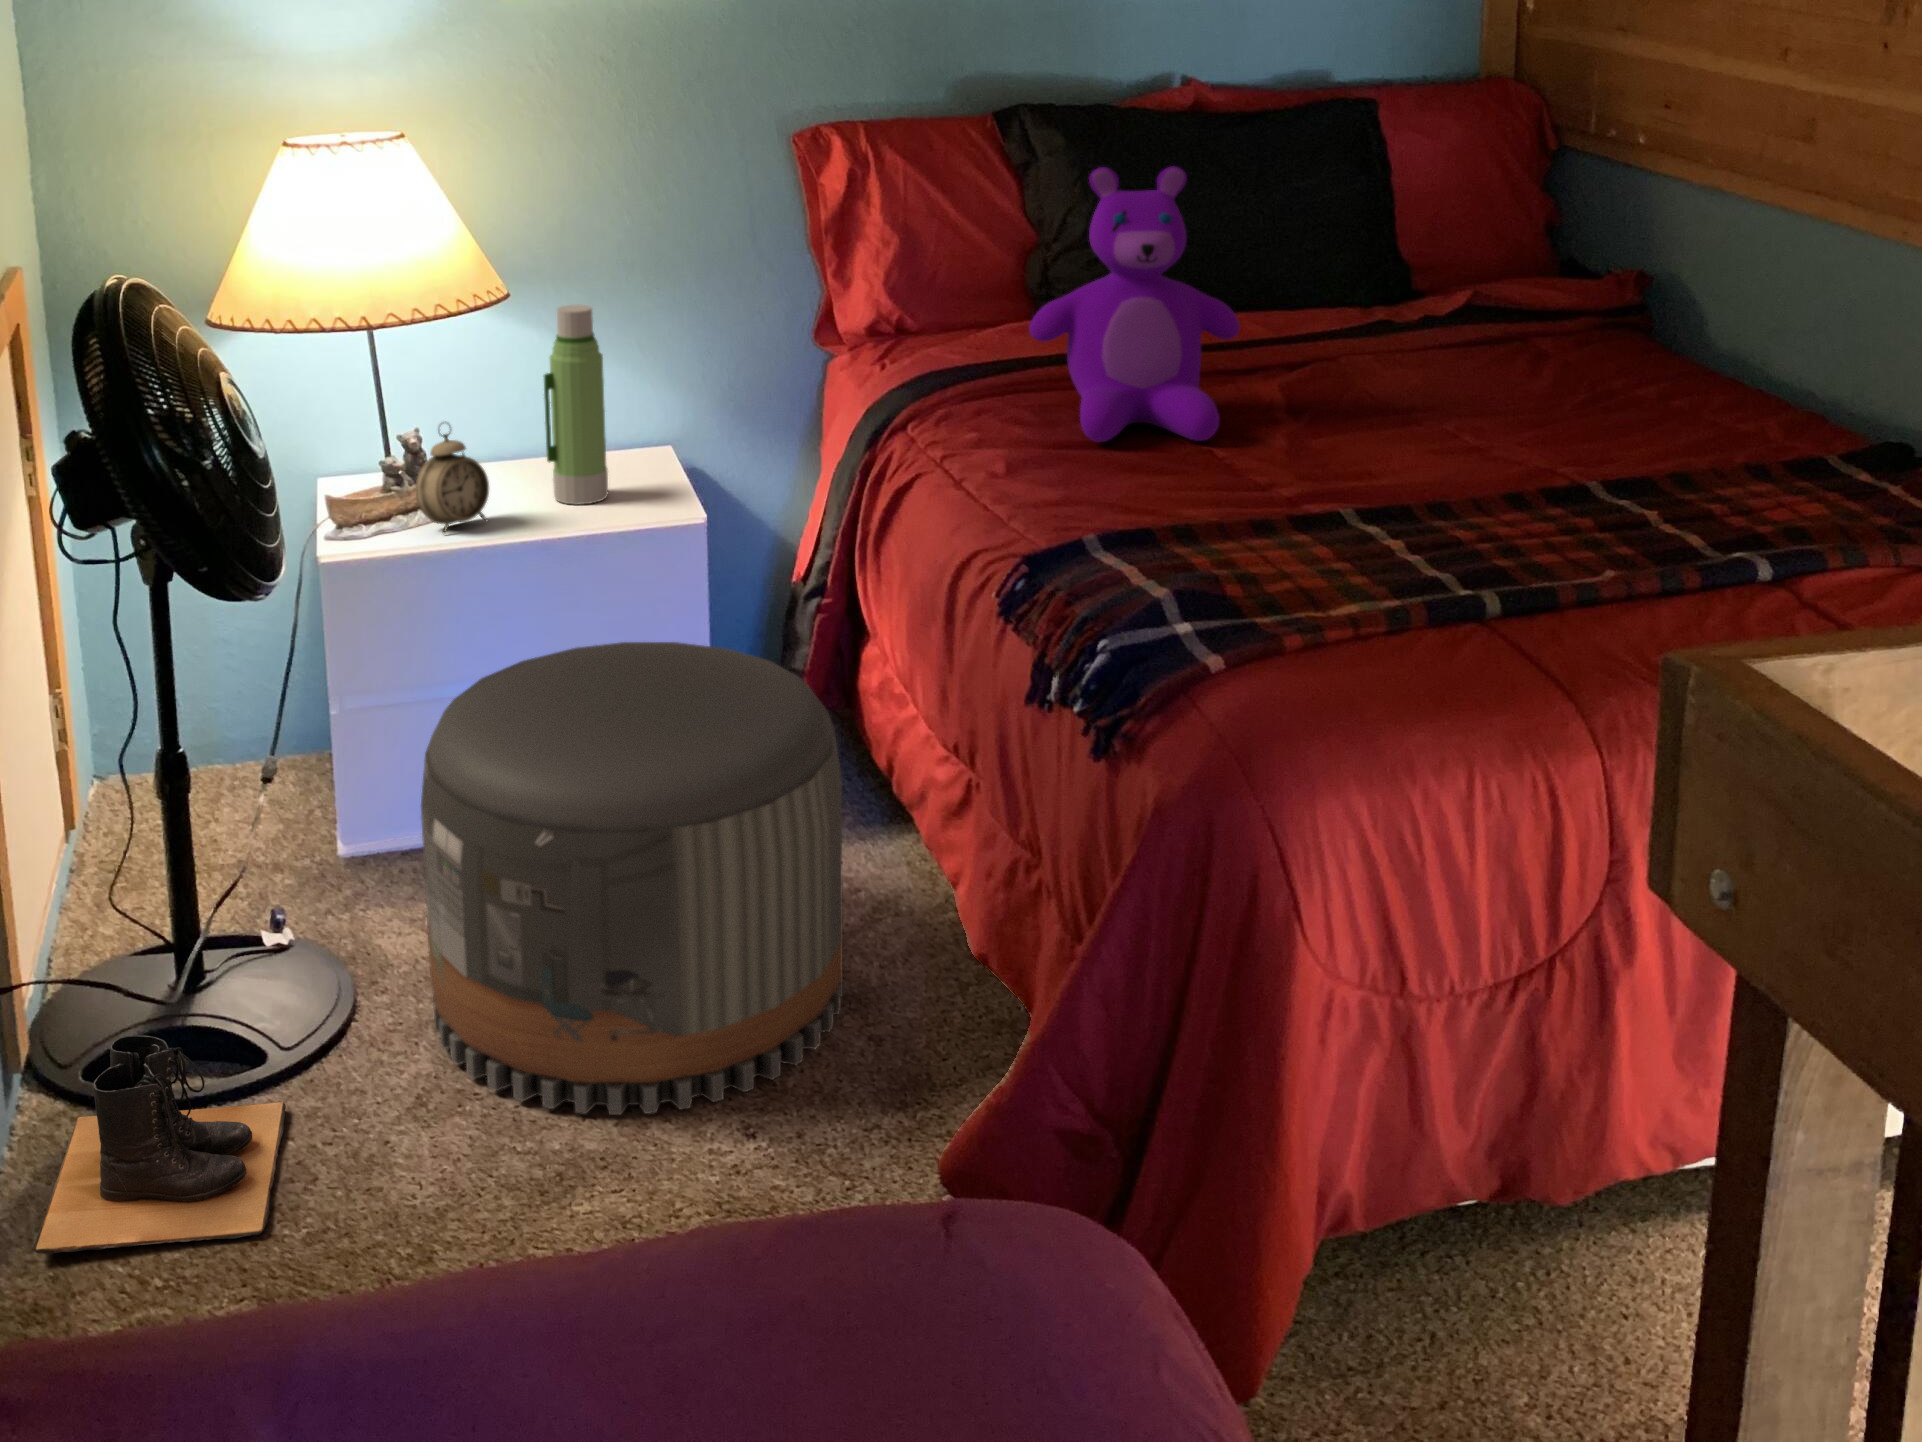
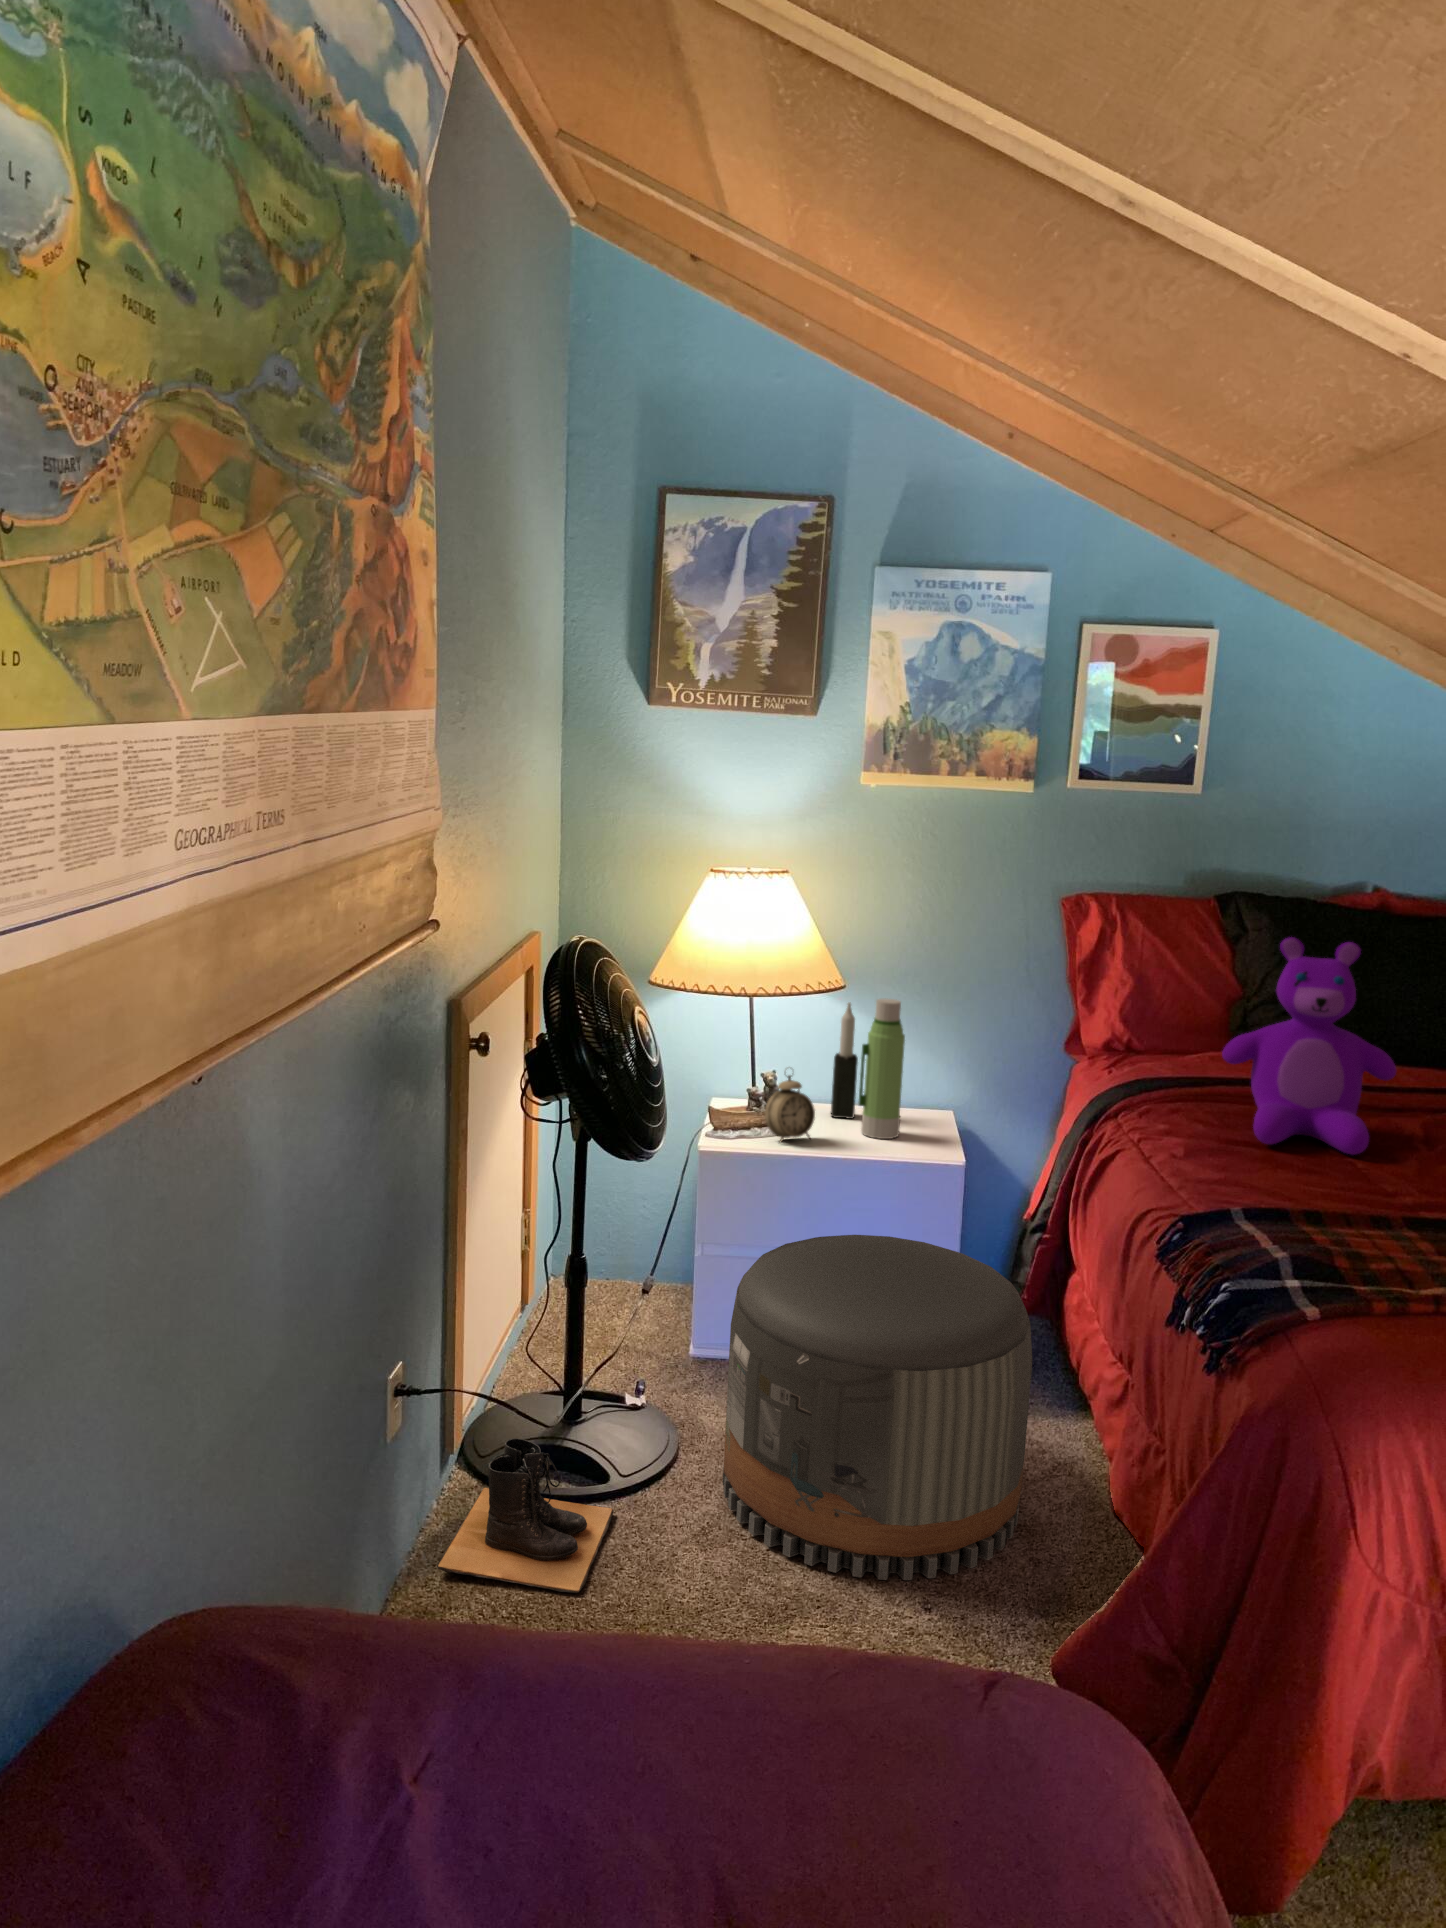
candle: none [499,315,538,482] -> present [831,1003,858,1119]

